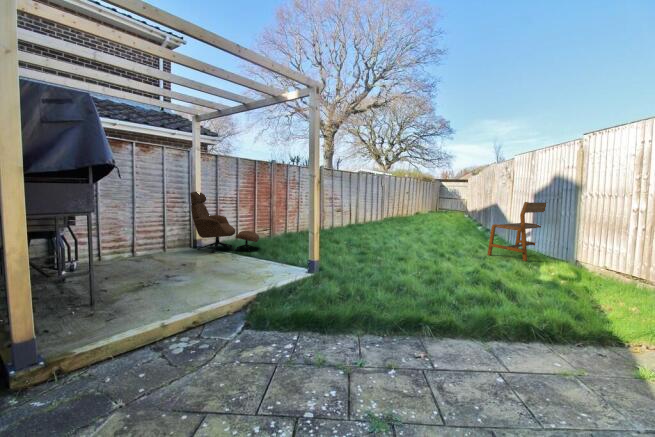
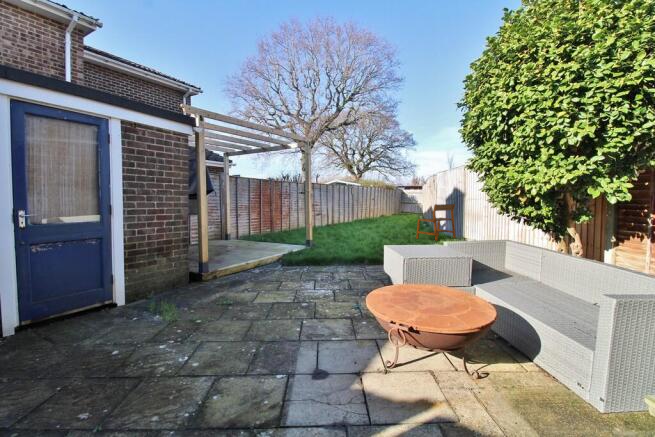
lounge chair: present [190,192,259,252] -> none [224,203,269,242]

